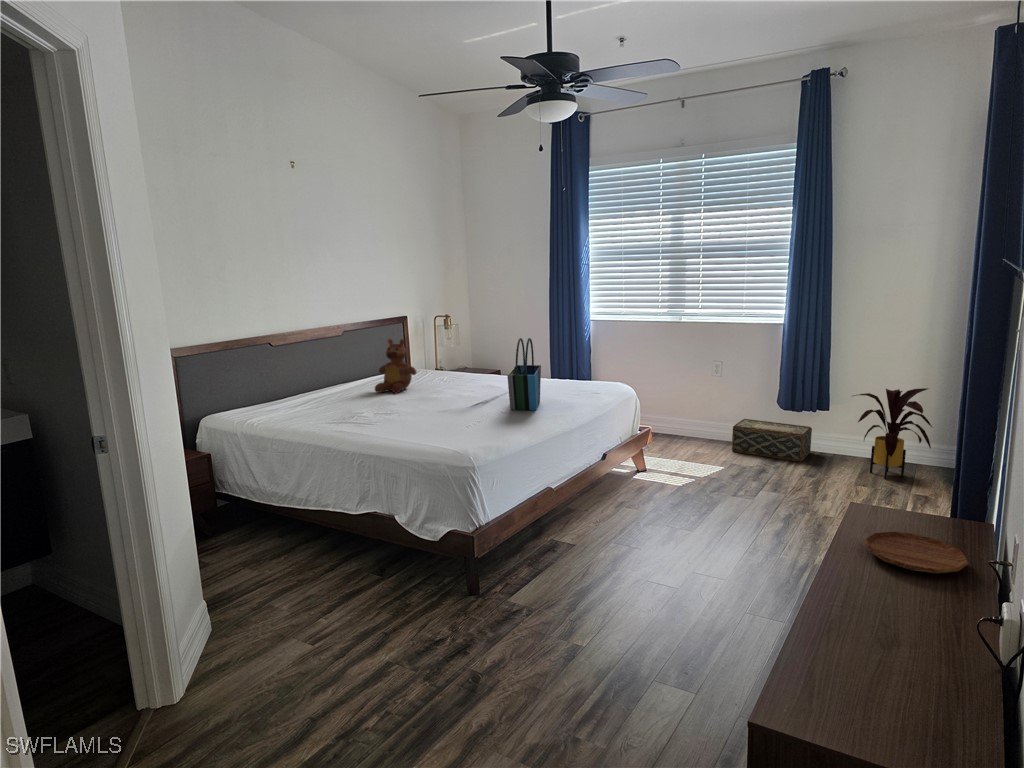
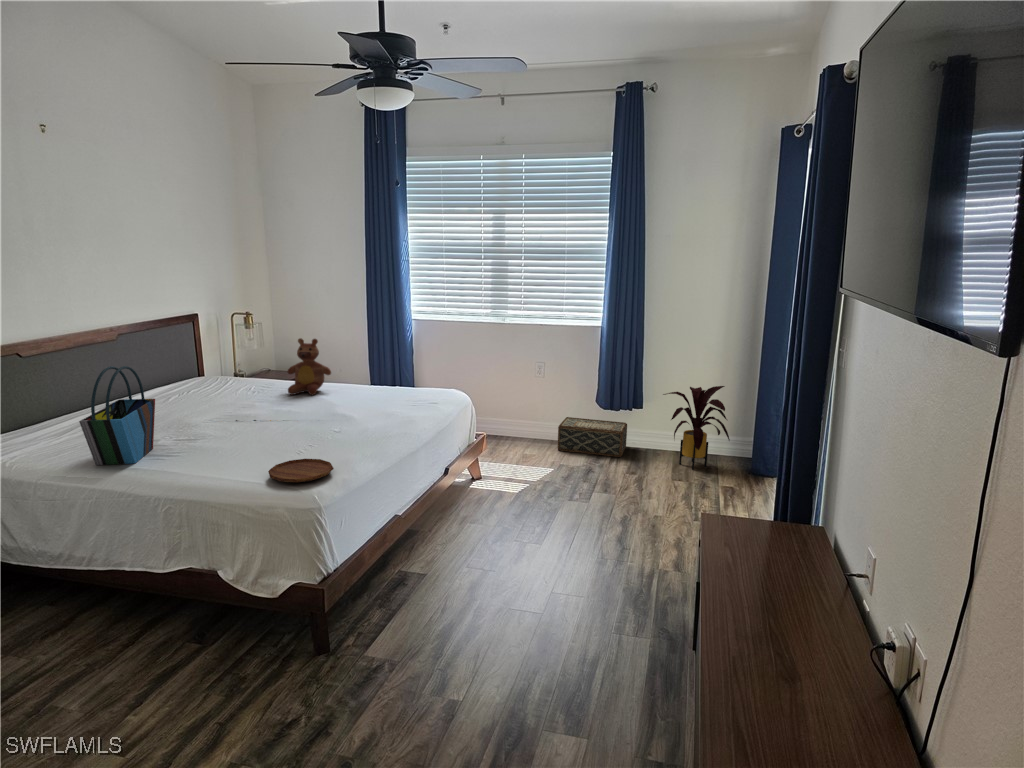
tote bag: present [507,338,541,410] -> present [79,366,155,465]
teddy bear: present [375,339,417,394] -> present [288,338,331,395]
tray: present [864,532,969,573] -> present [268,459,334,482]

